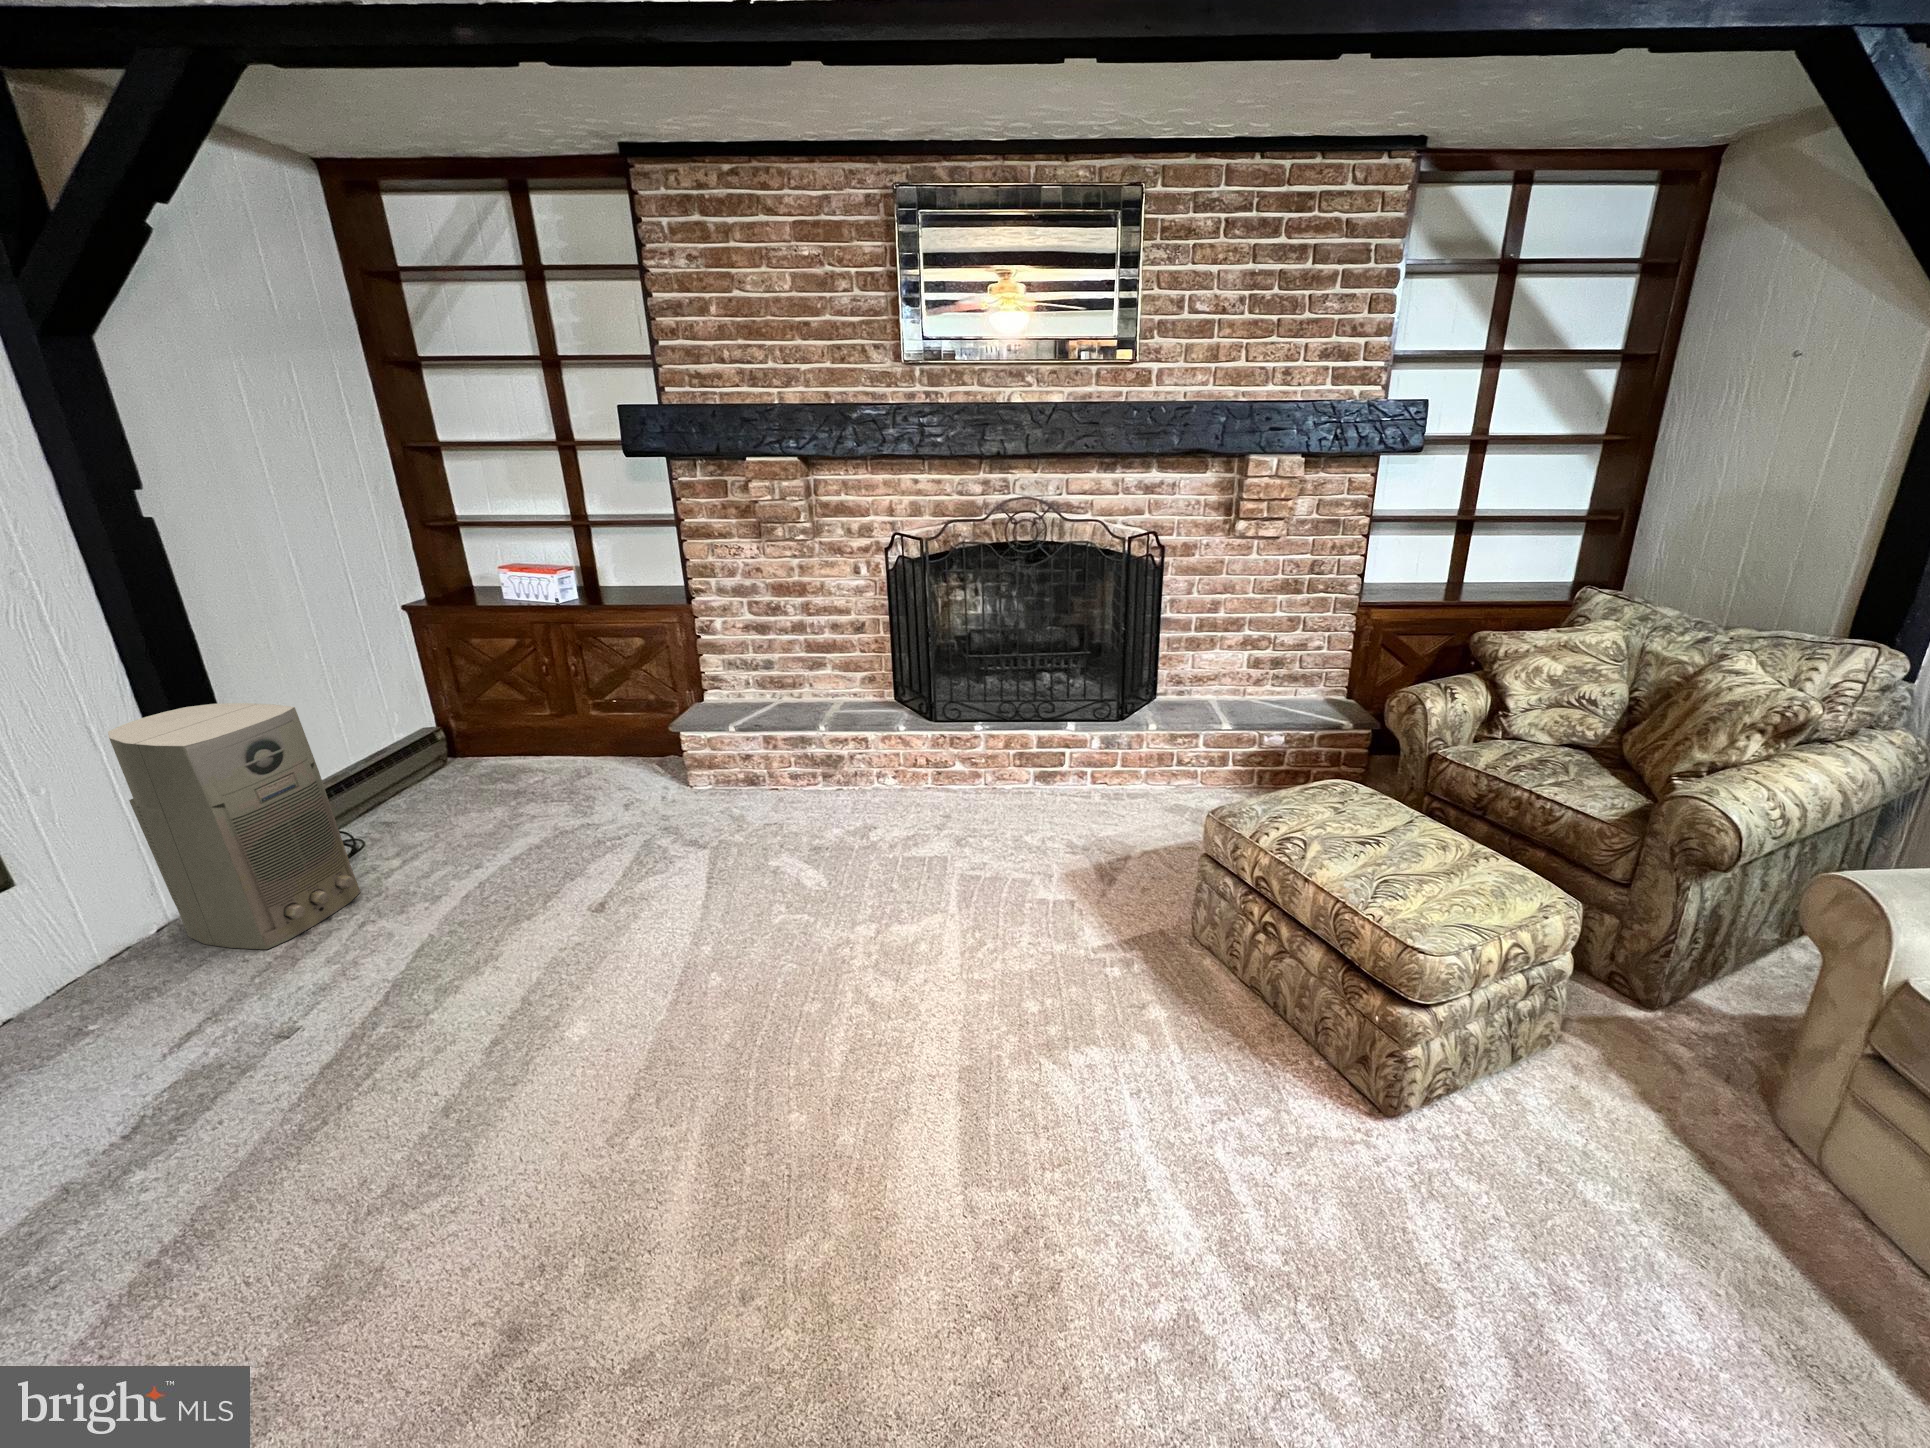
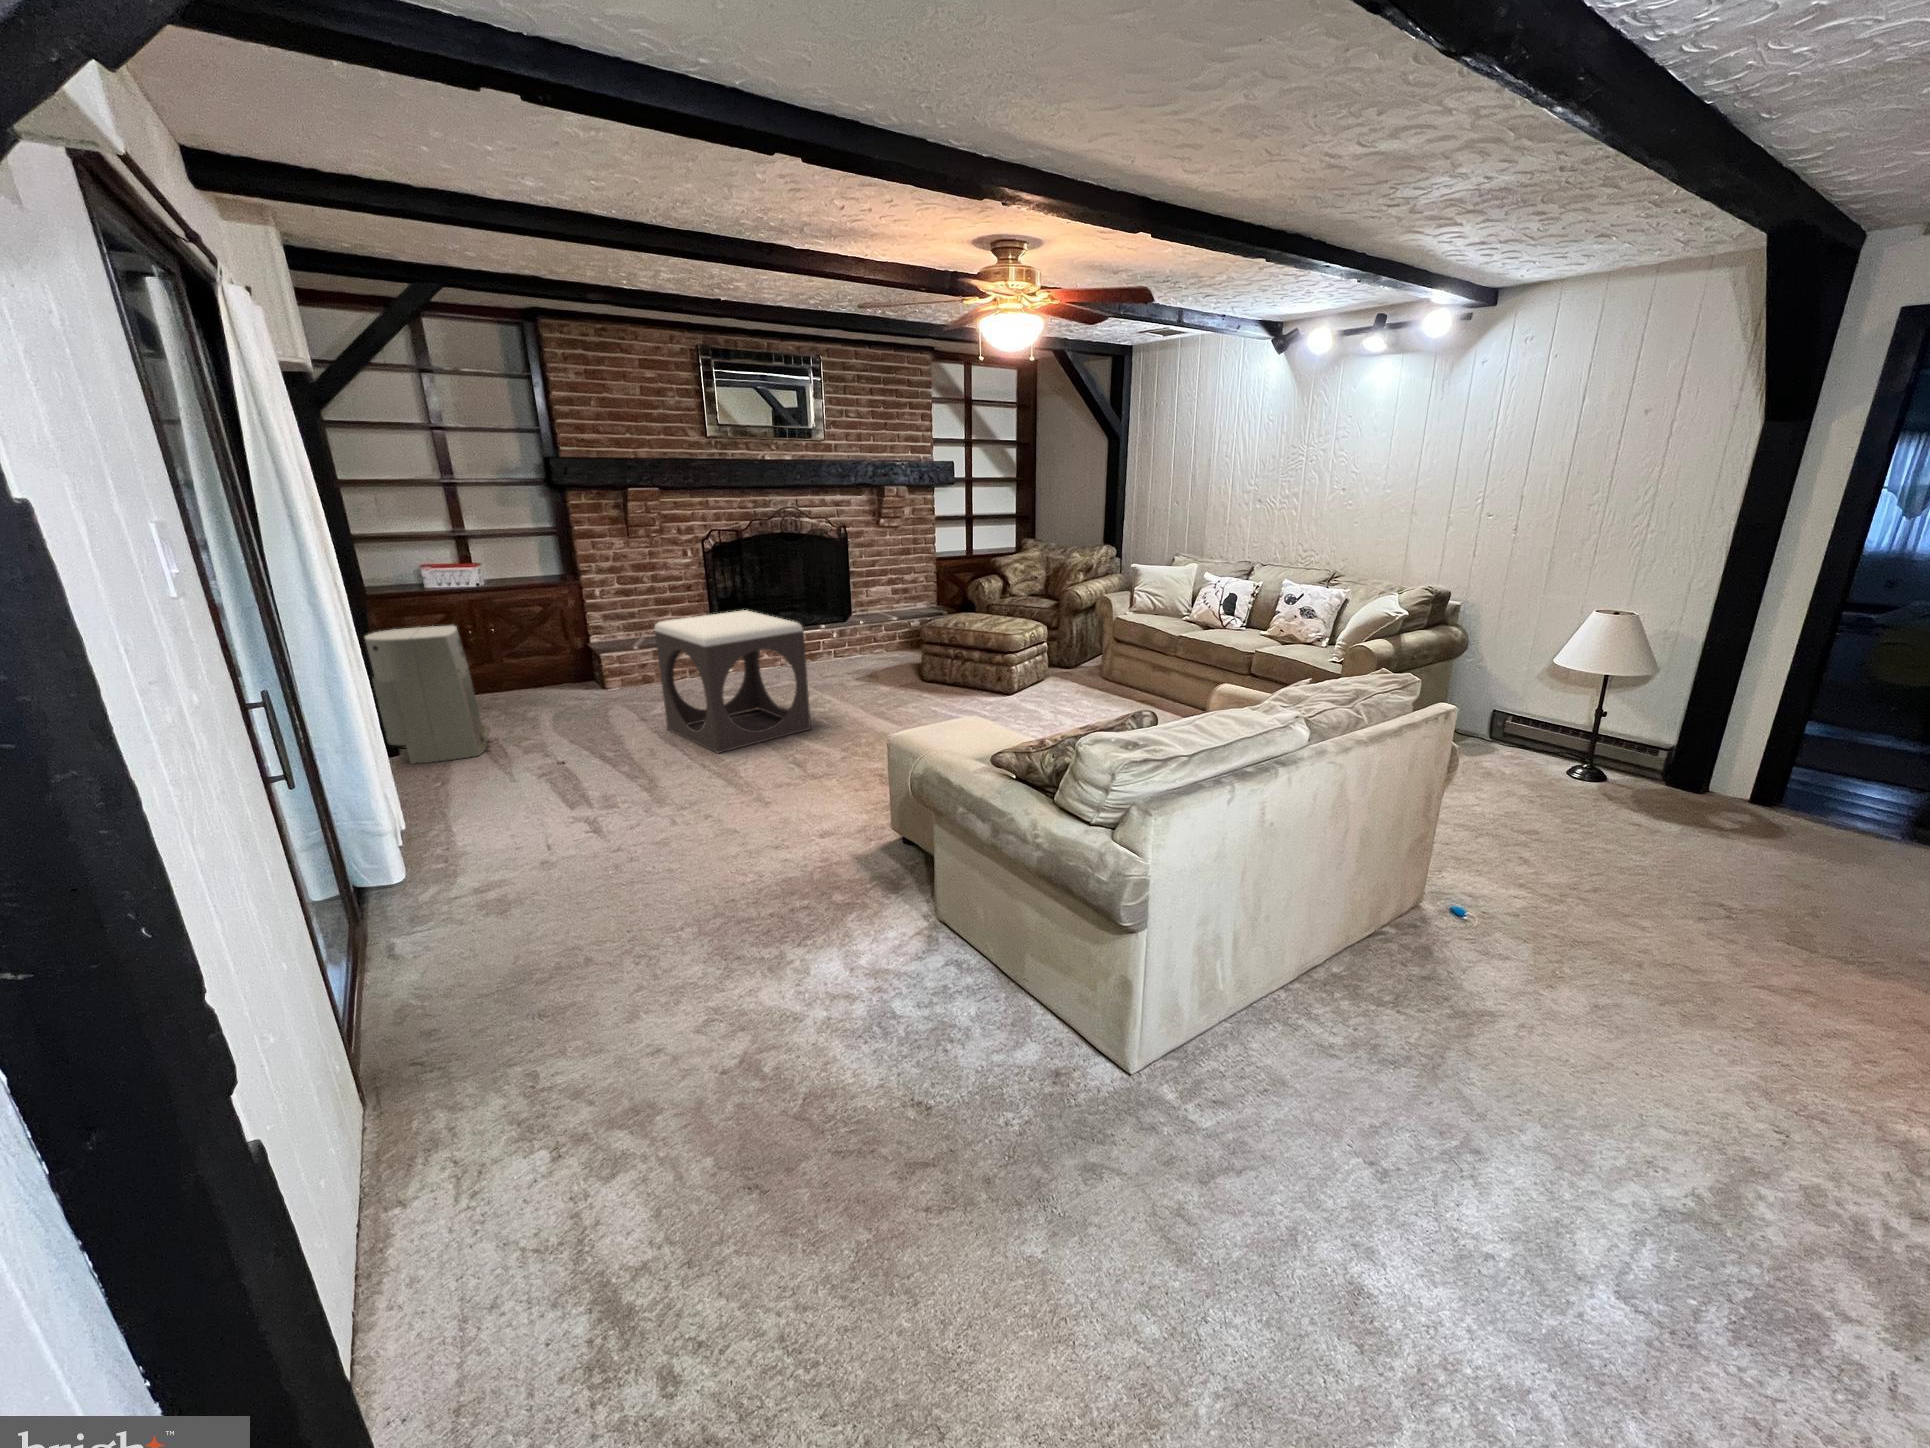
footstool: none [414,748,785,1143] -> present [655,610,811,753]

